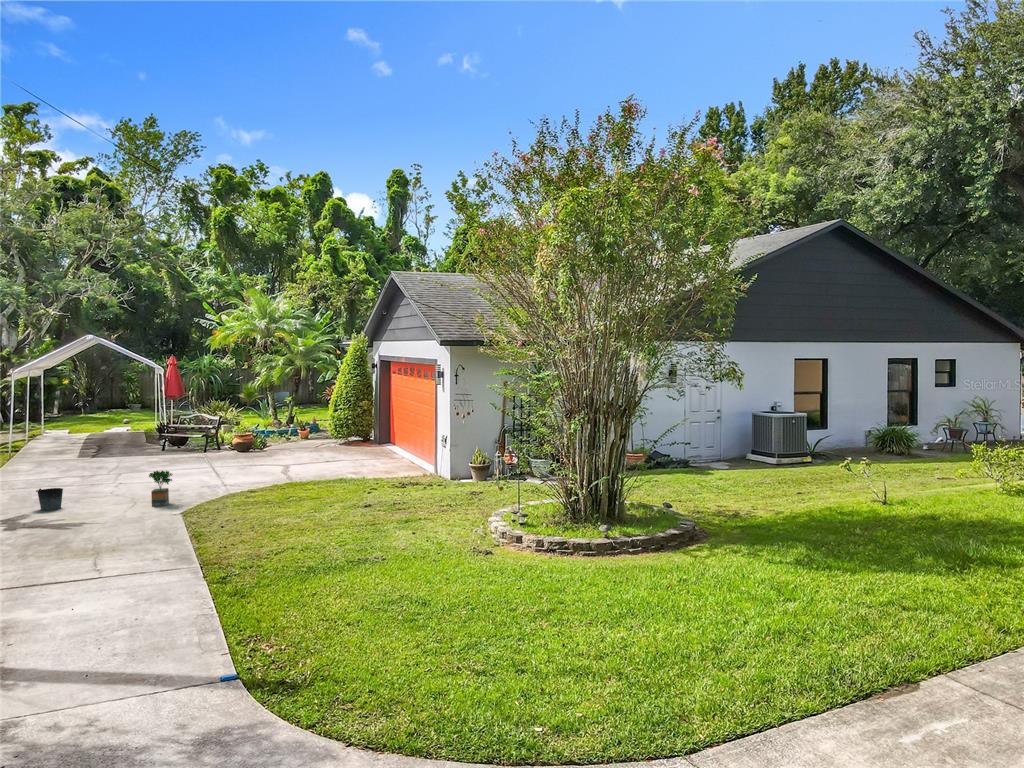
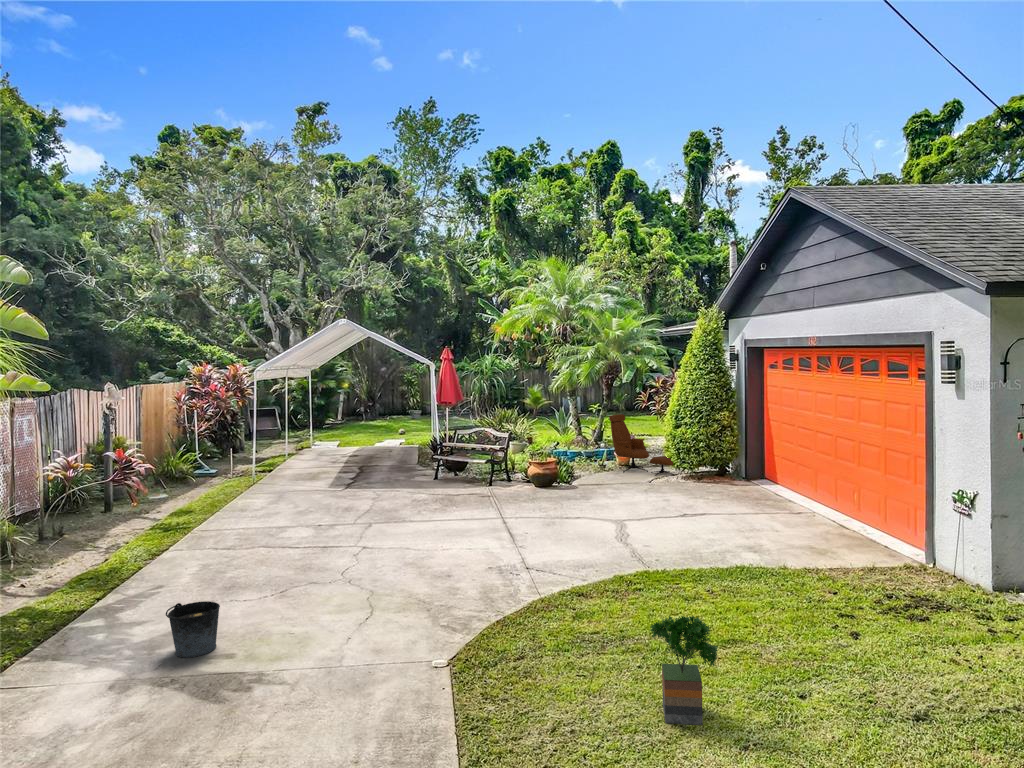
lounge chair: none [291,404,333,442] -> present [609,414,674,476]
potted tree: present [149,471,172,506] -> present [650,616,718,725]

